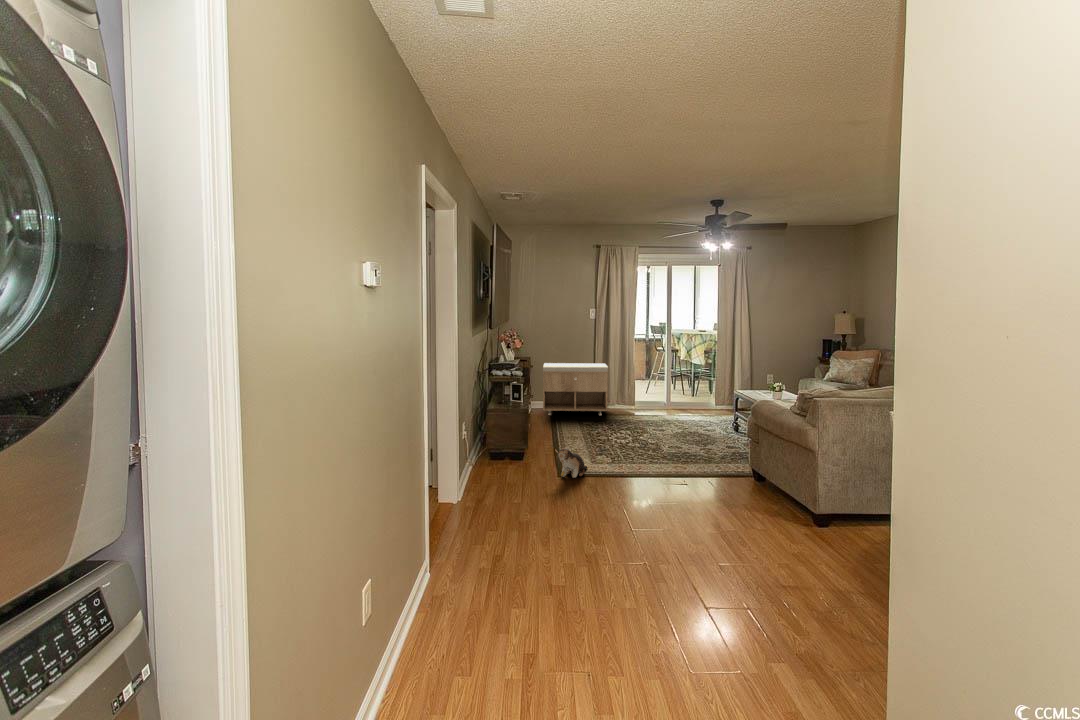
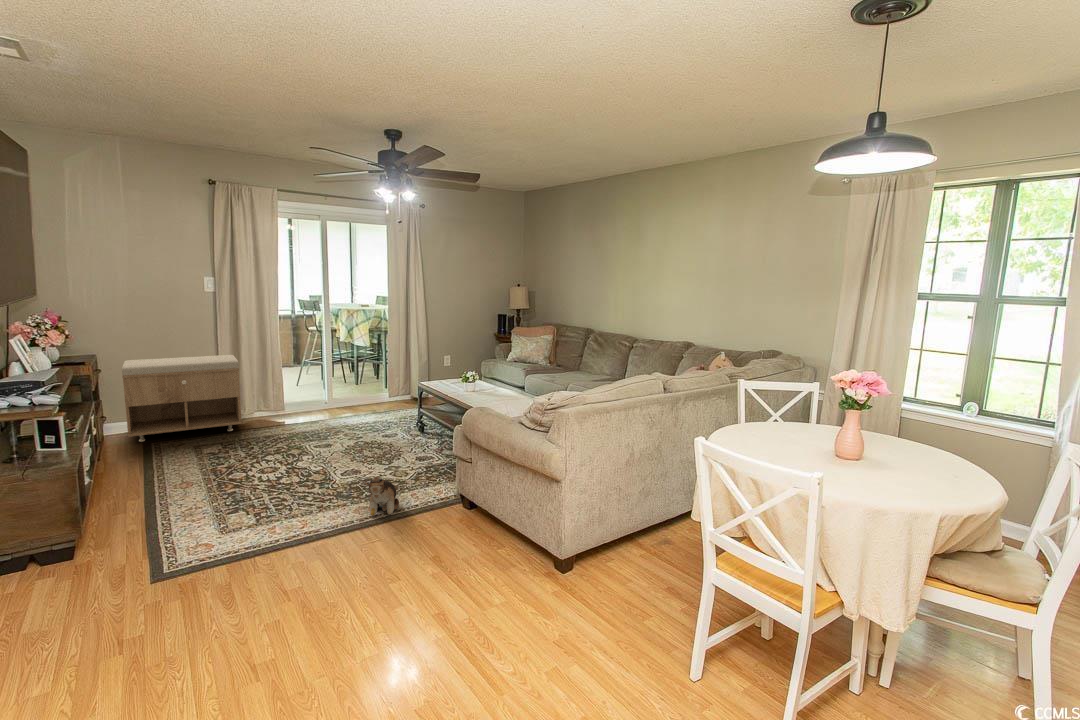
plush toy: present [556,448,587,478] -> present [365,476,399,516]

